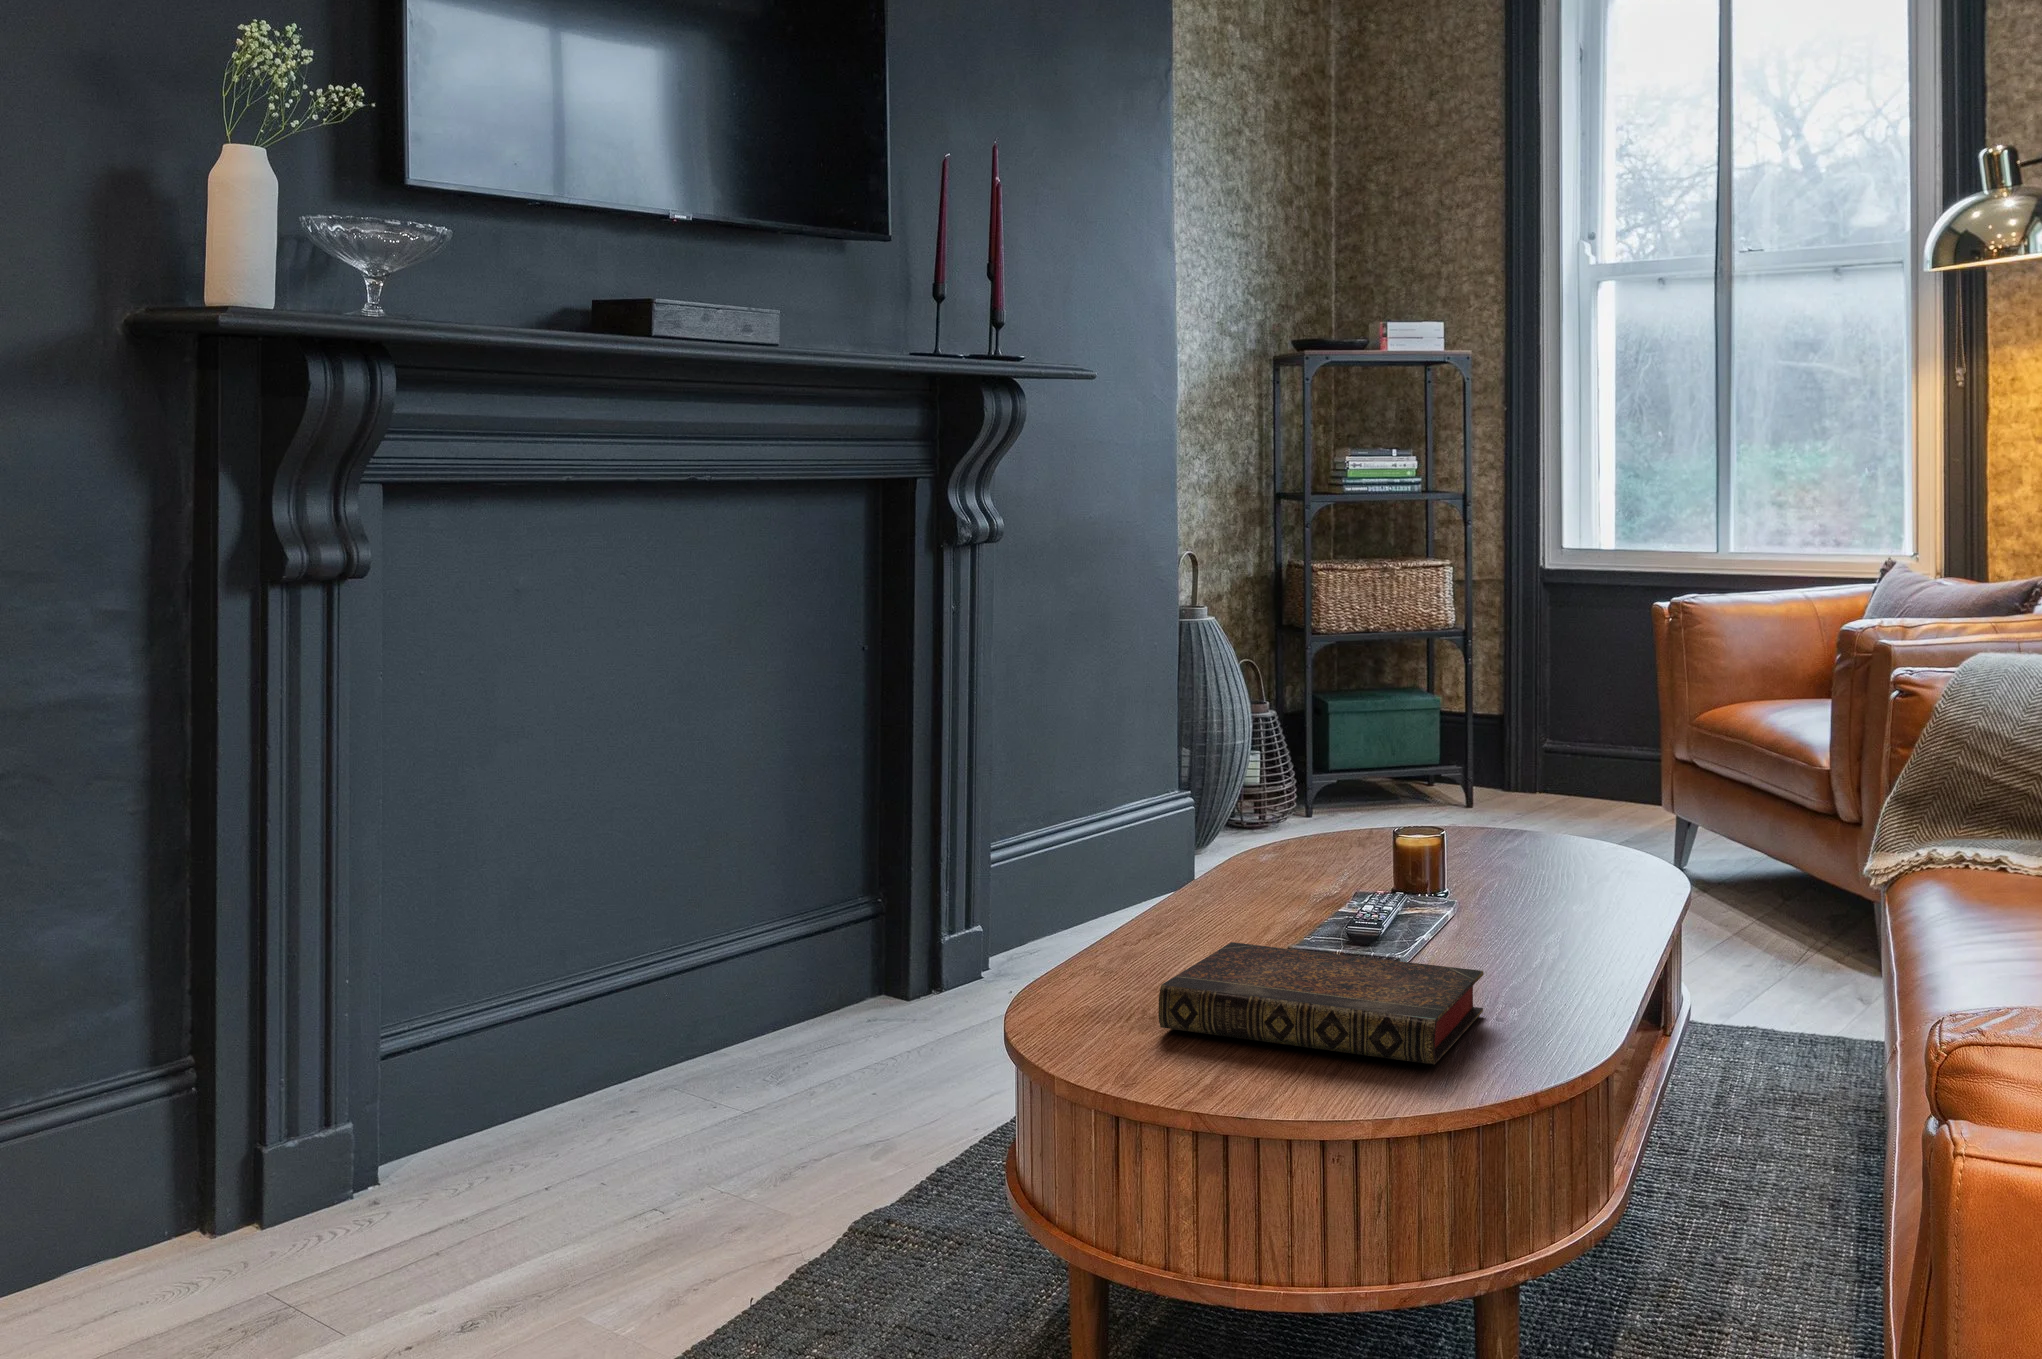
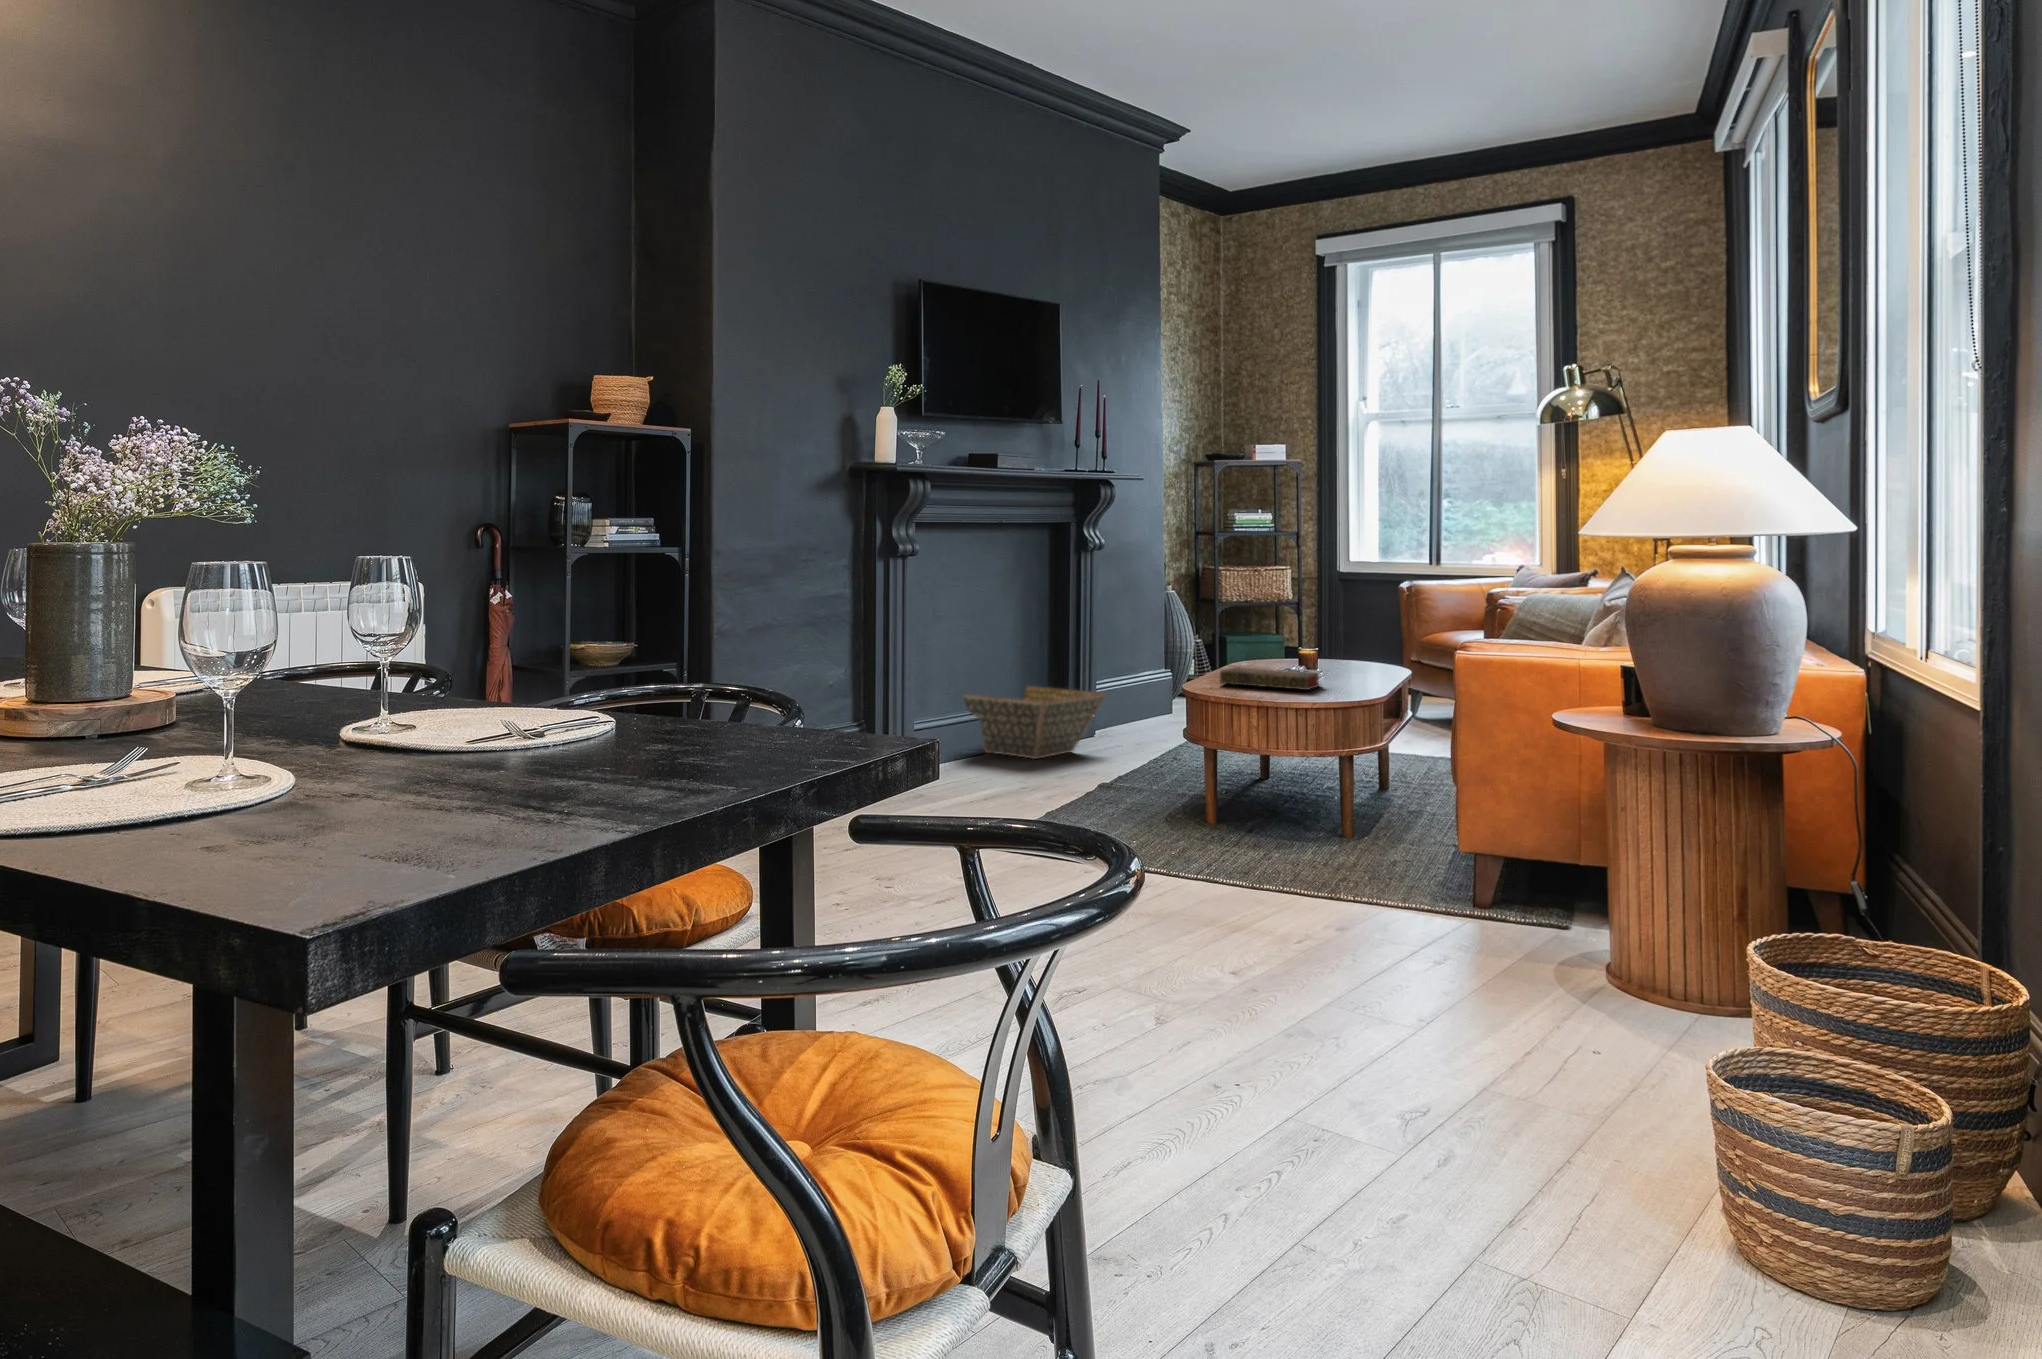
basket: none [518,898,958,1149] -> present [964,686,1106,759]

